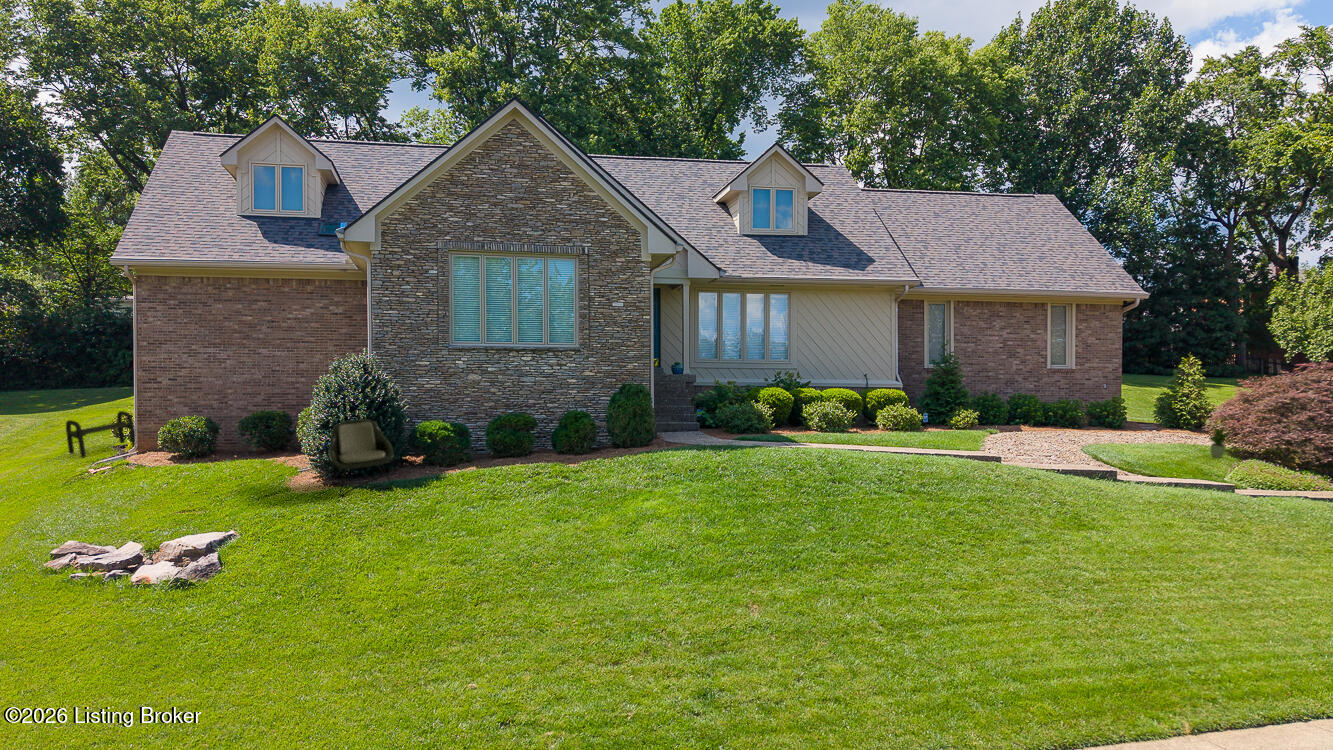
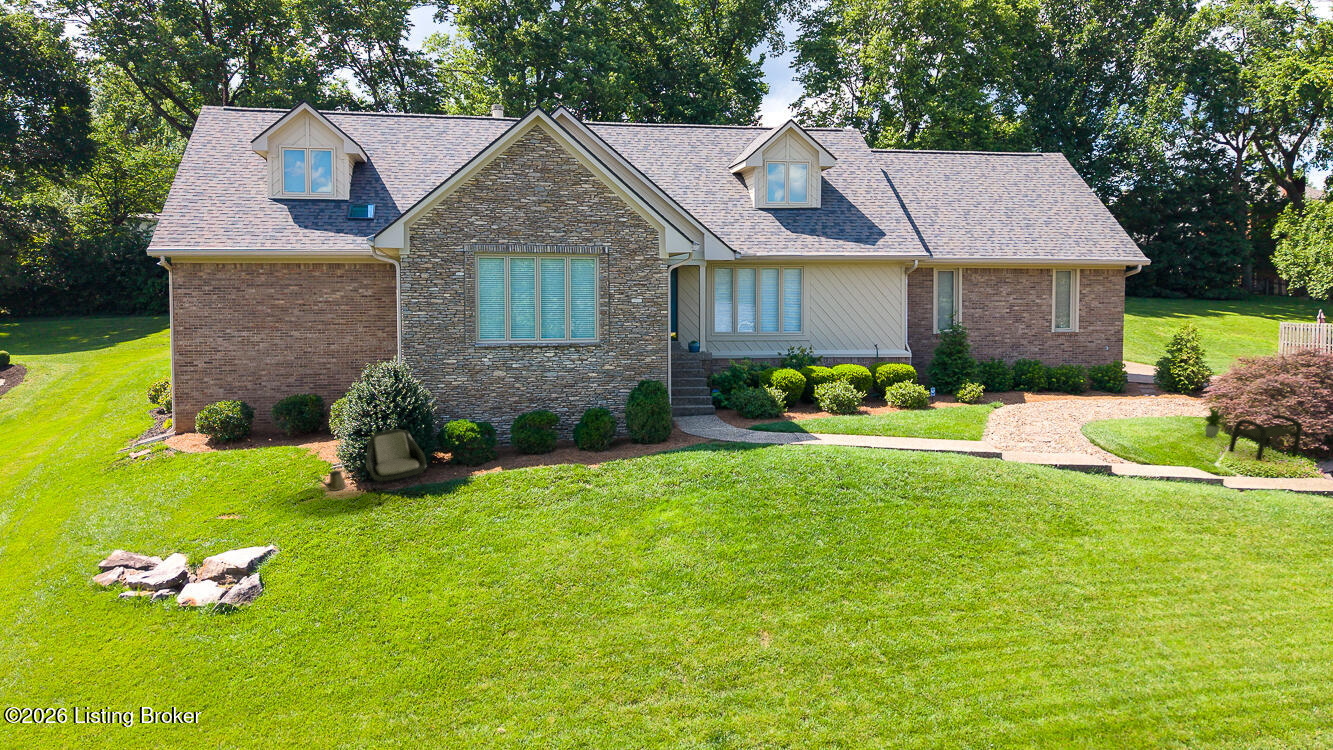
bench: present [66,411,135,458] -> present [1229,415,1302,461]
watering can: none [268,462,308,484] -> present [312,470,348,491]

